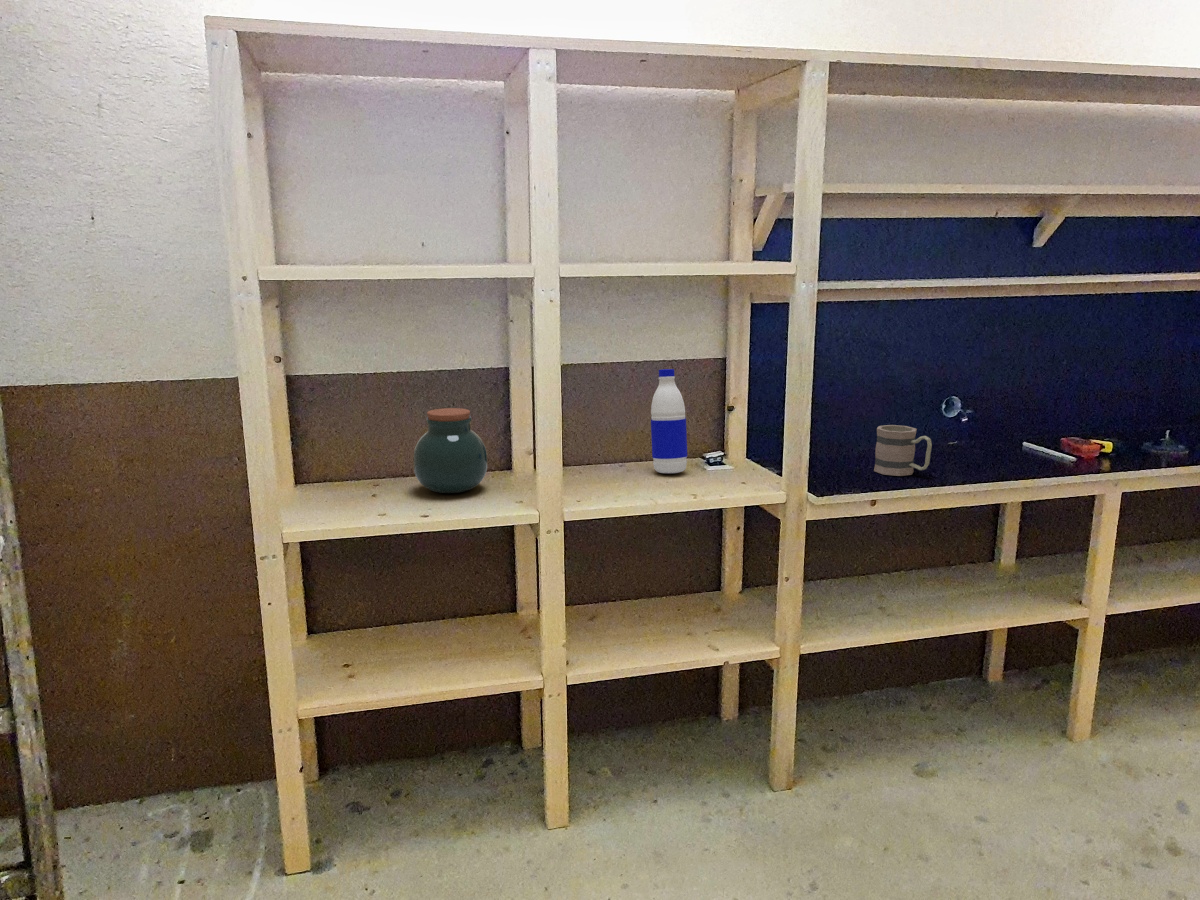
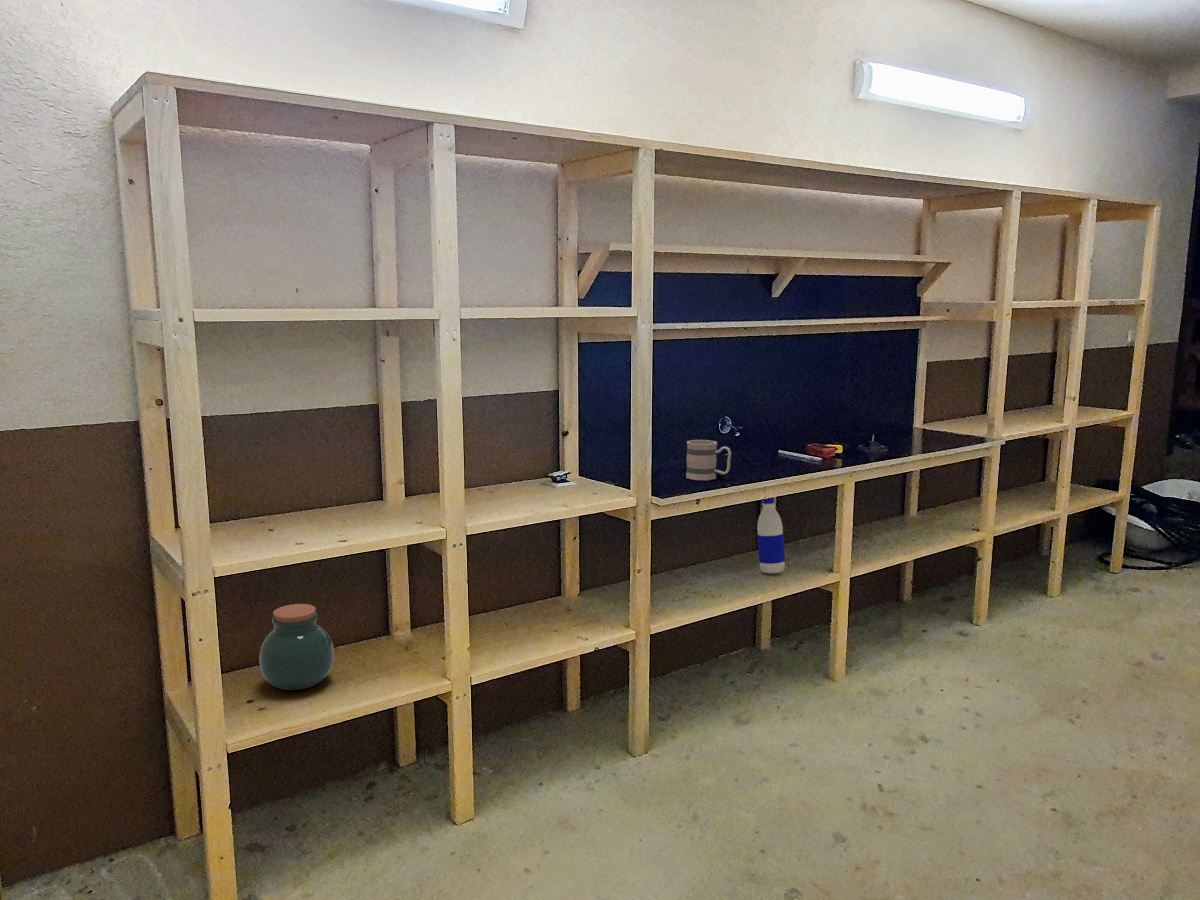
water bottle: present [651,369,687,473] -> present [757,497,785,574]
jar: present [413,408,487,493] -> present [259,604,334,690]

